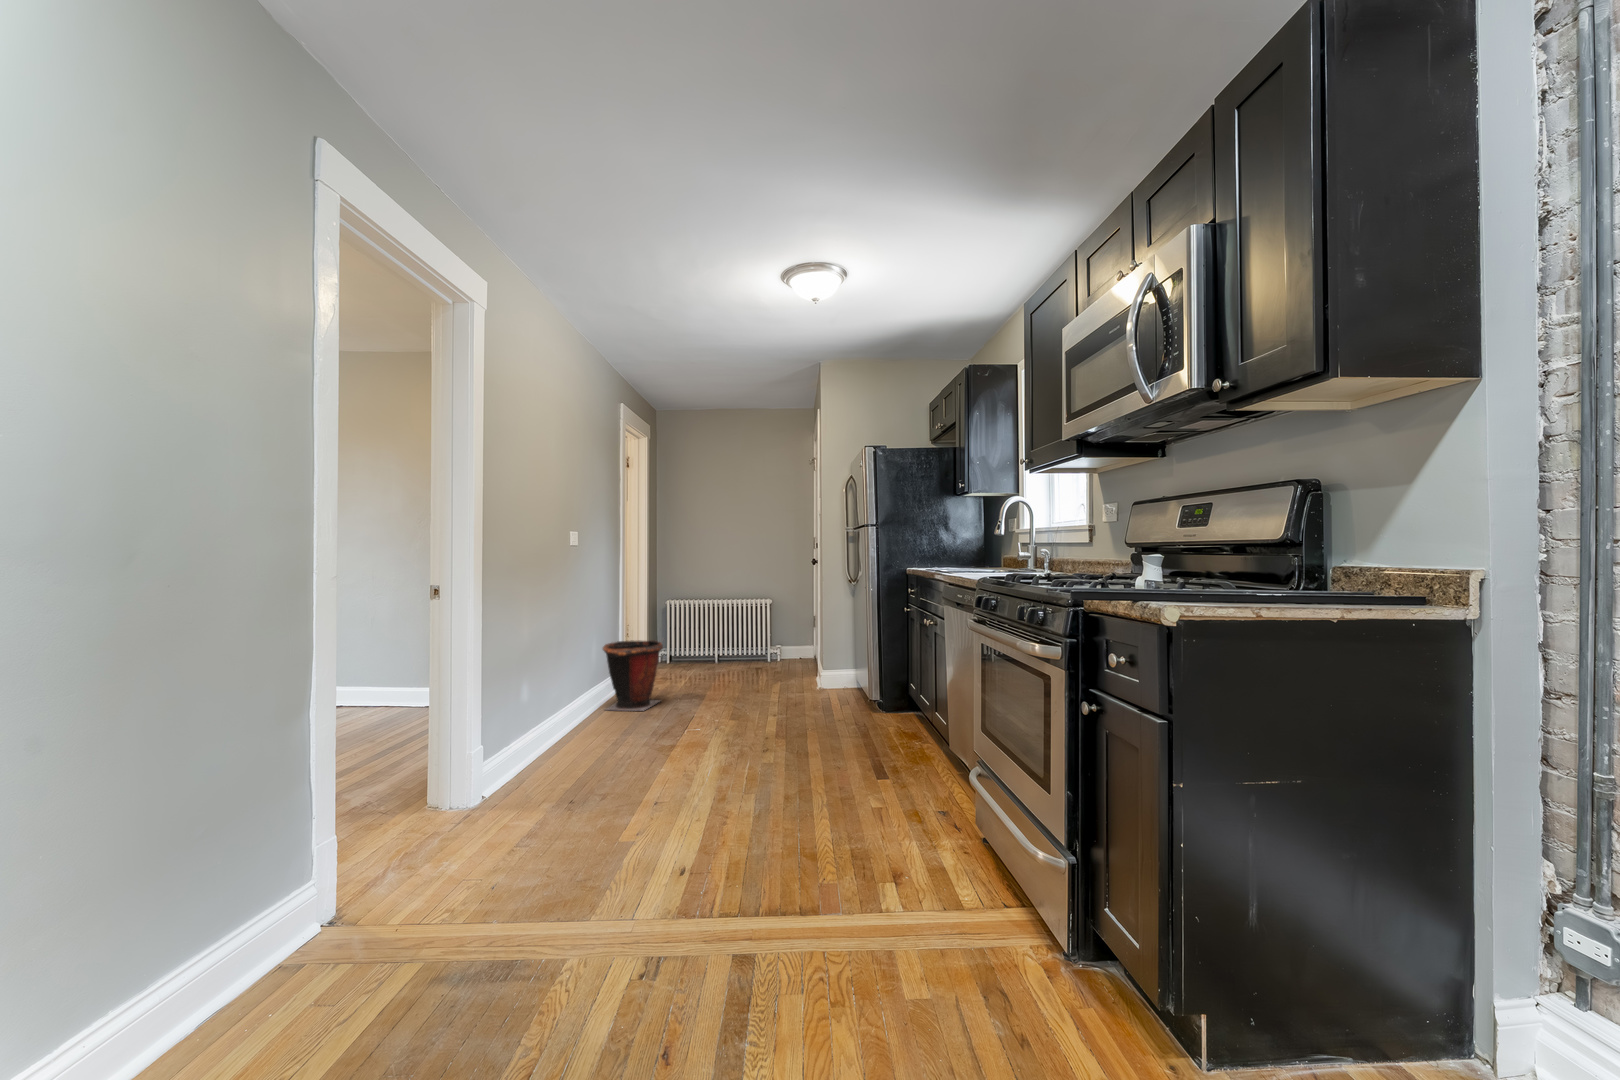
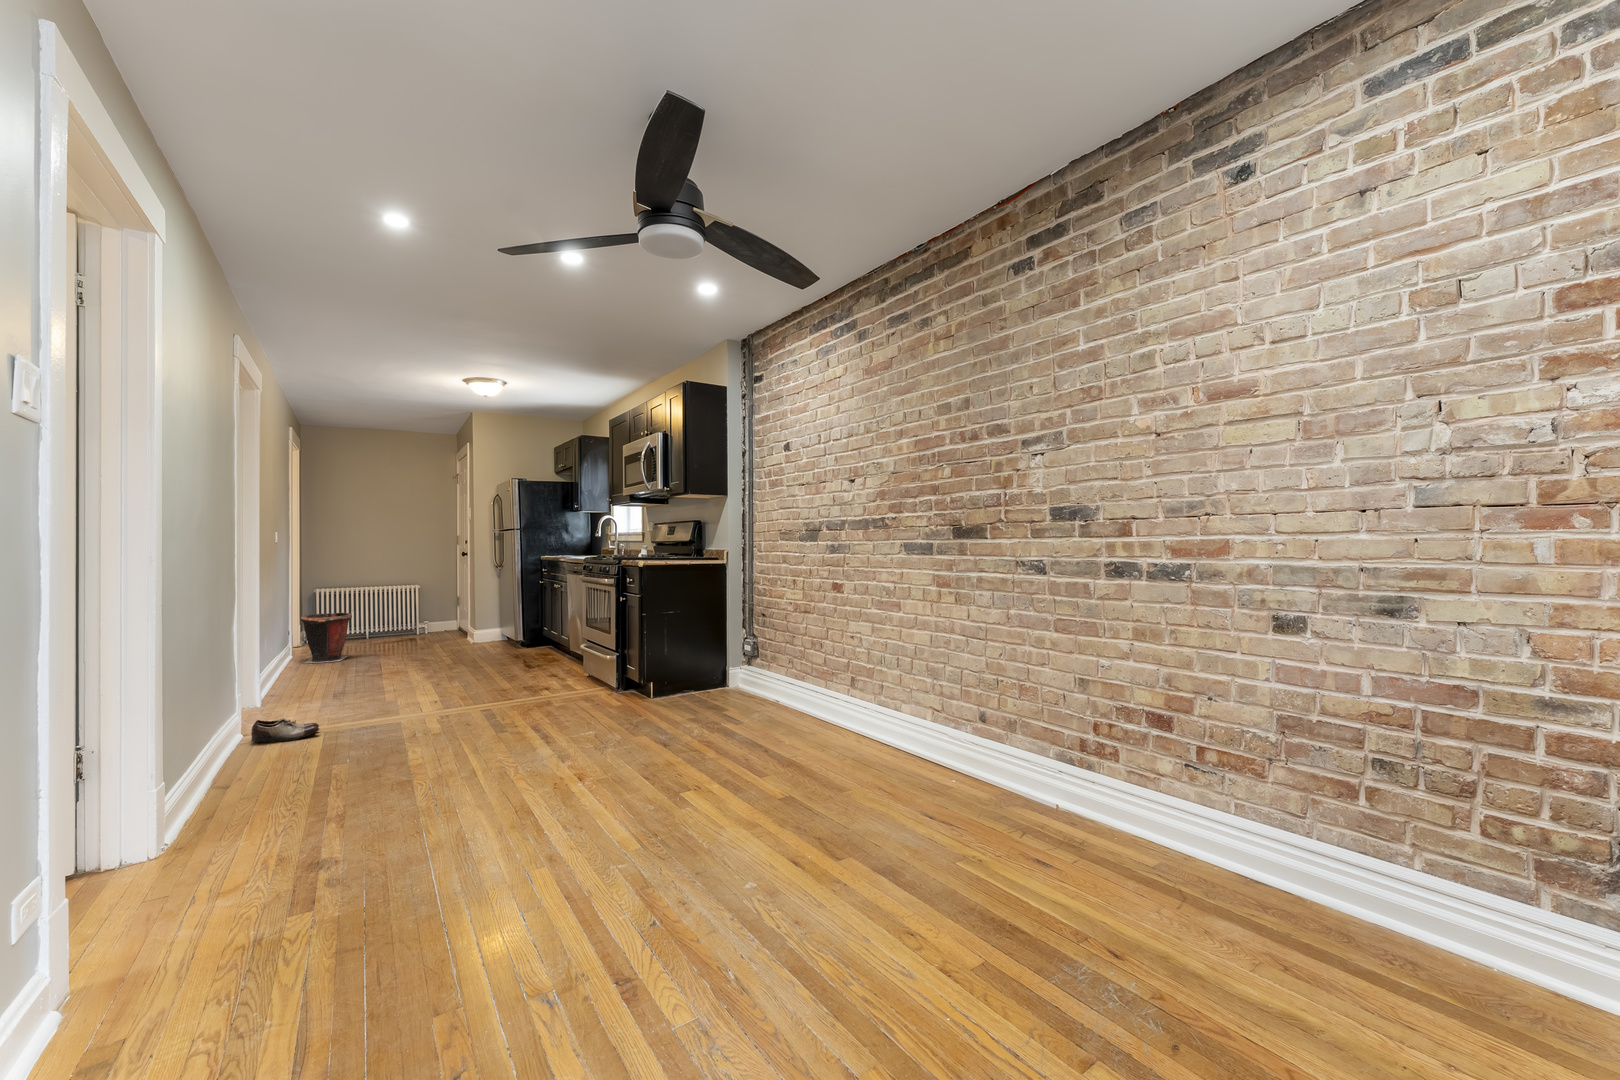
shoe: none [208,957,371,1044] -> present [251,718,319,743]

